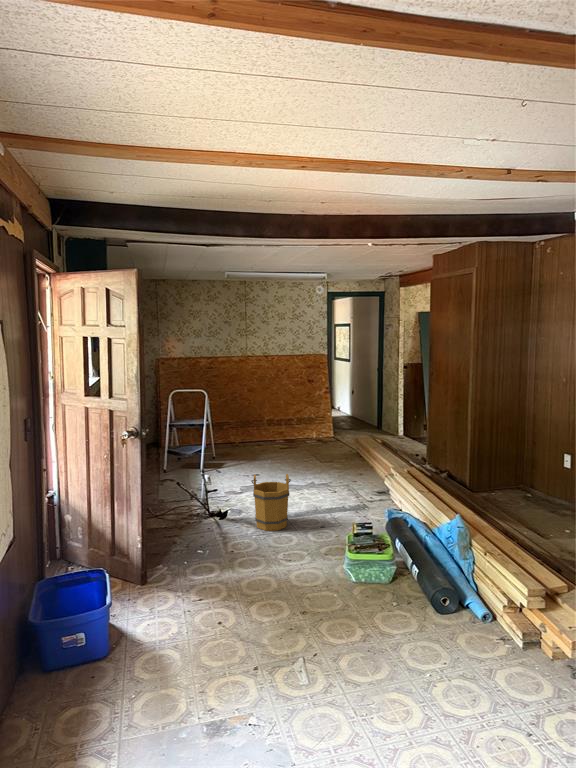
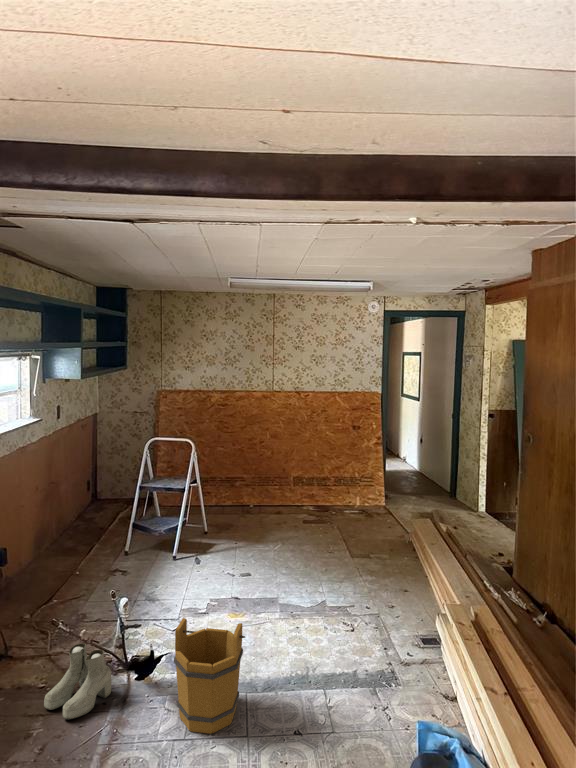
boots: none [177,498,211,533] -> present [44,643,111,719]

